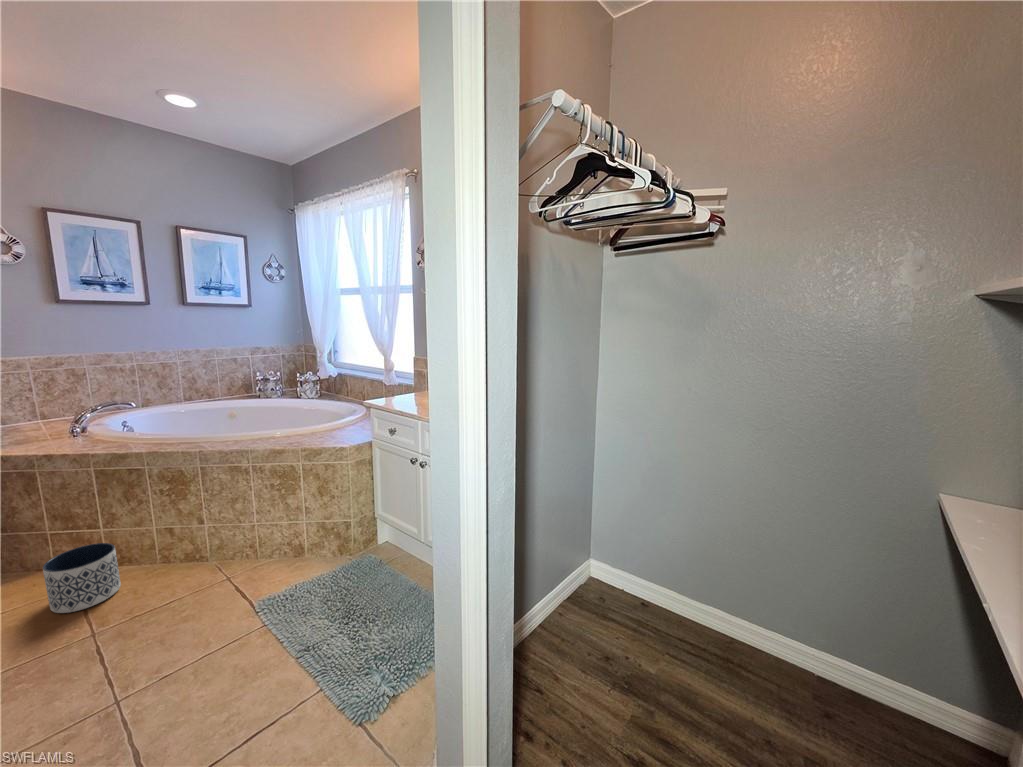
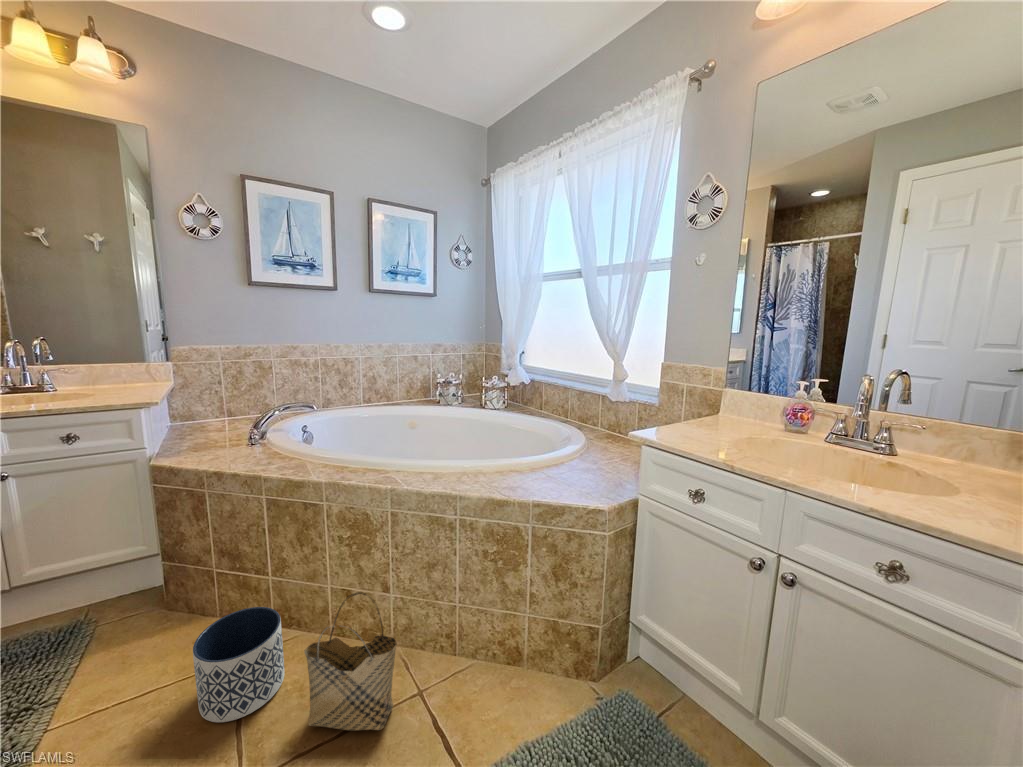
woven basket: none [136,517,207,601] -> present [304,592,397,730]

